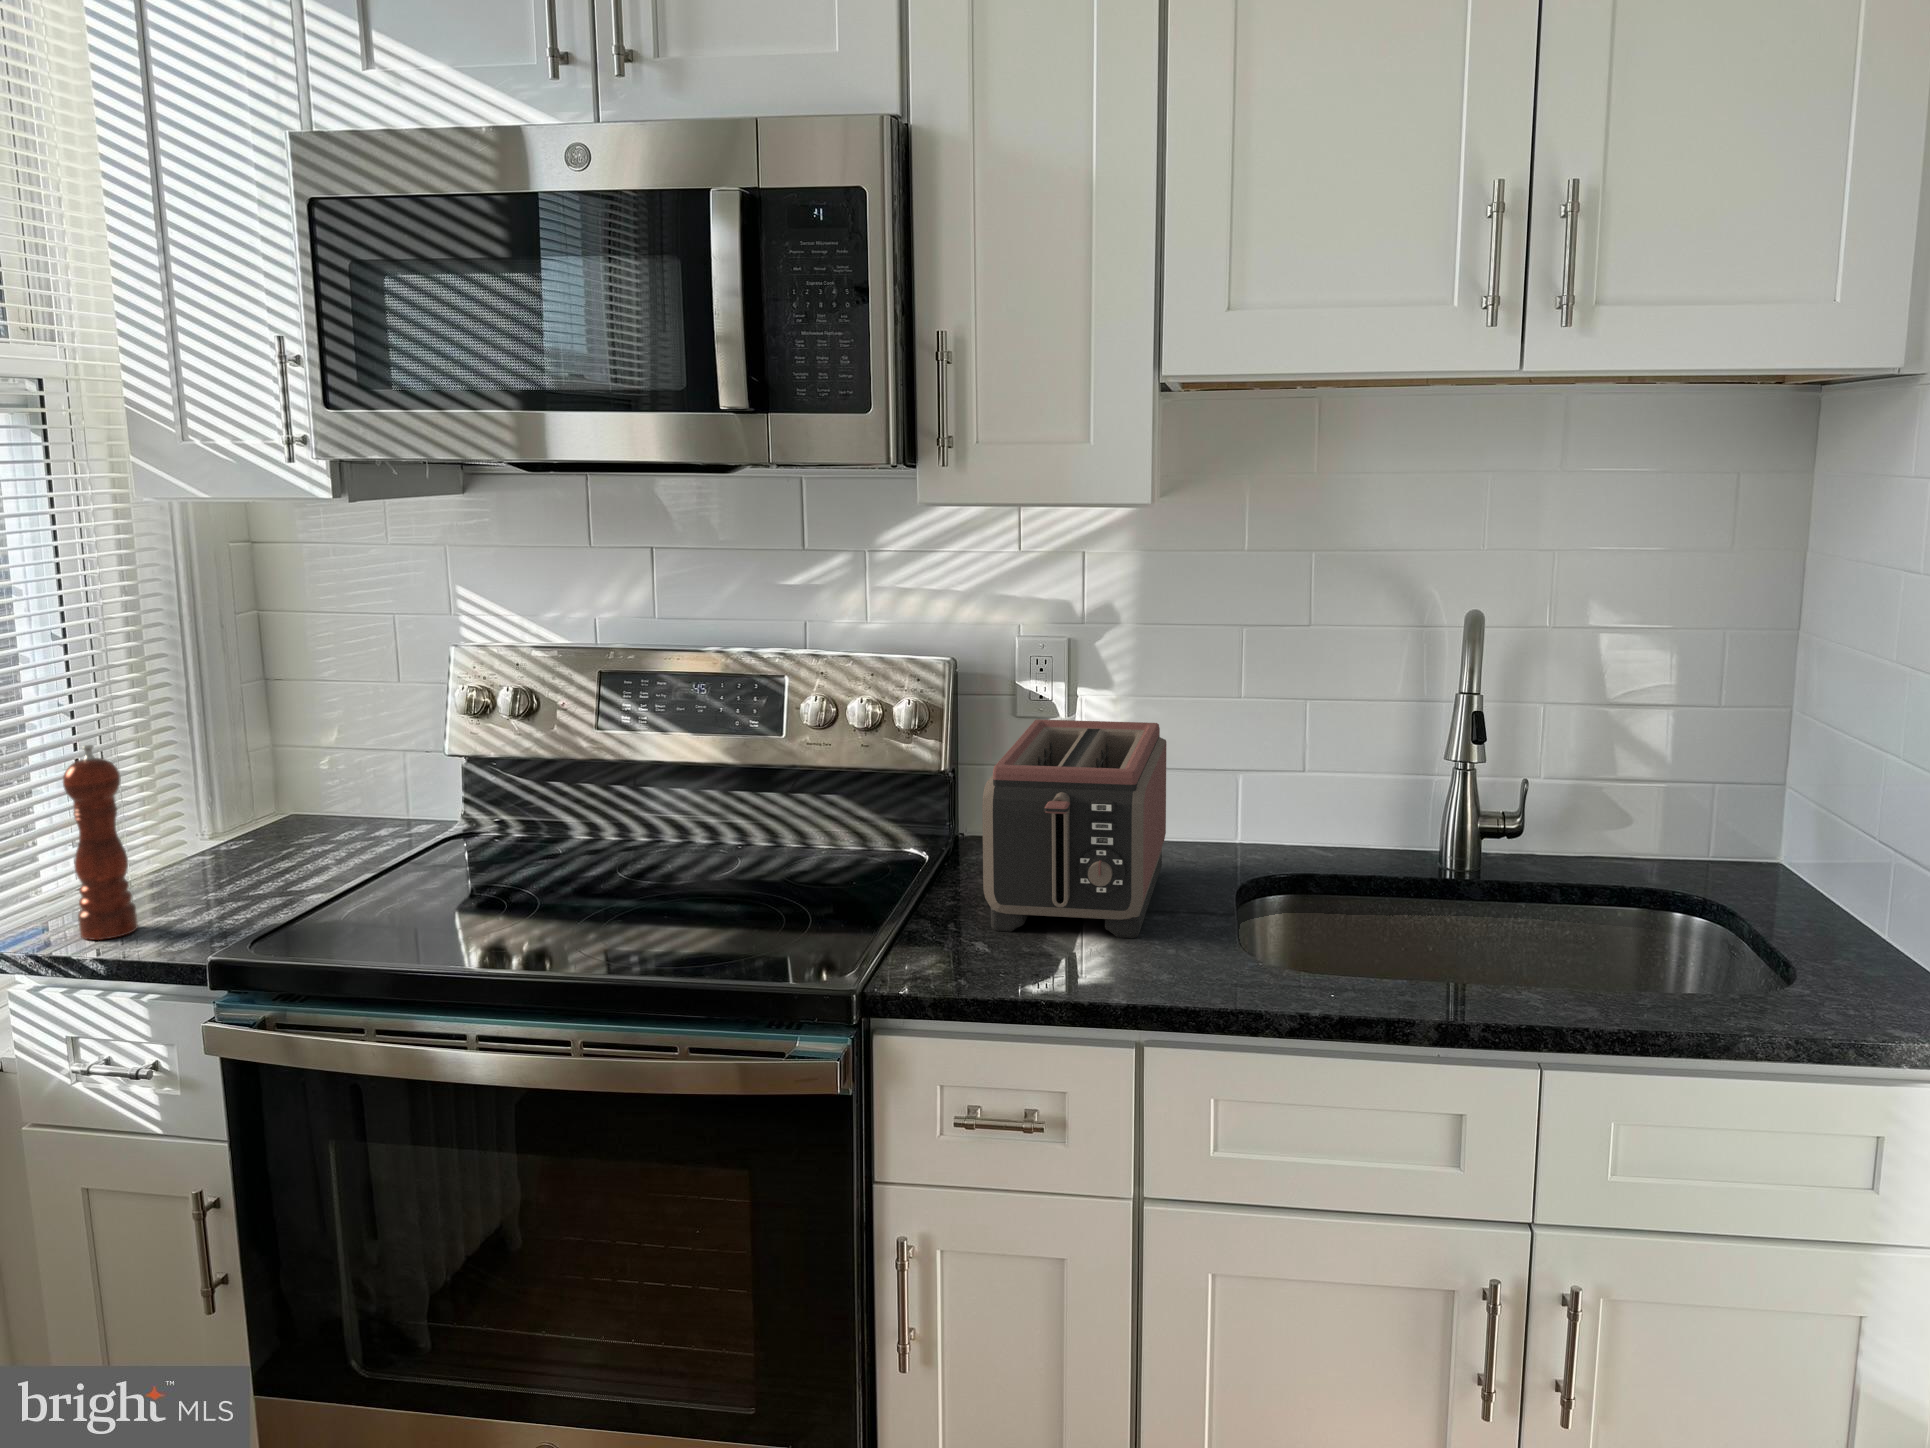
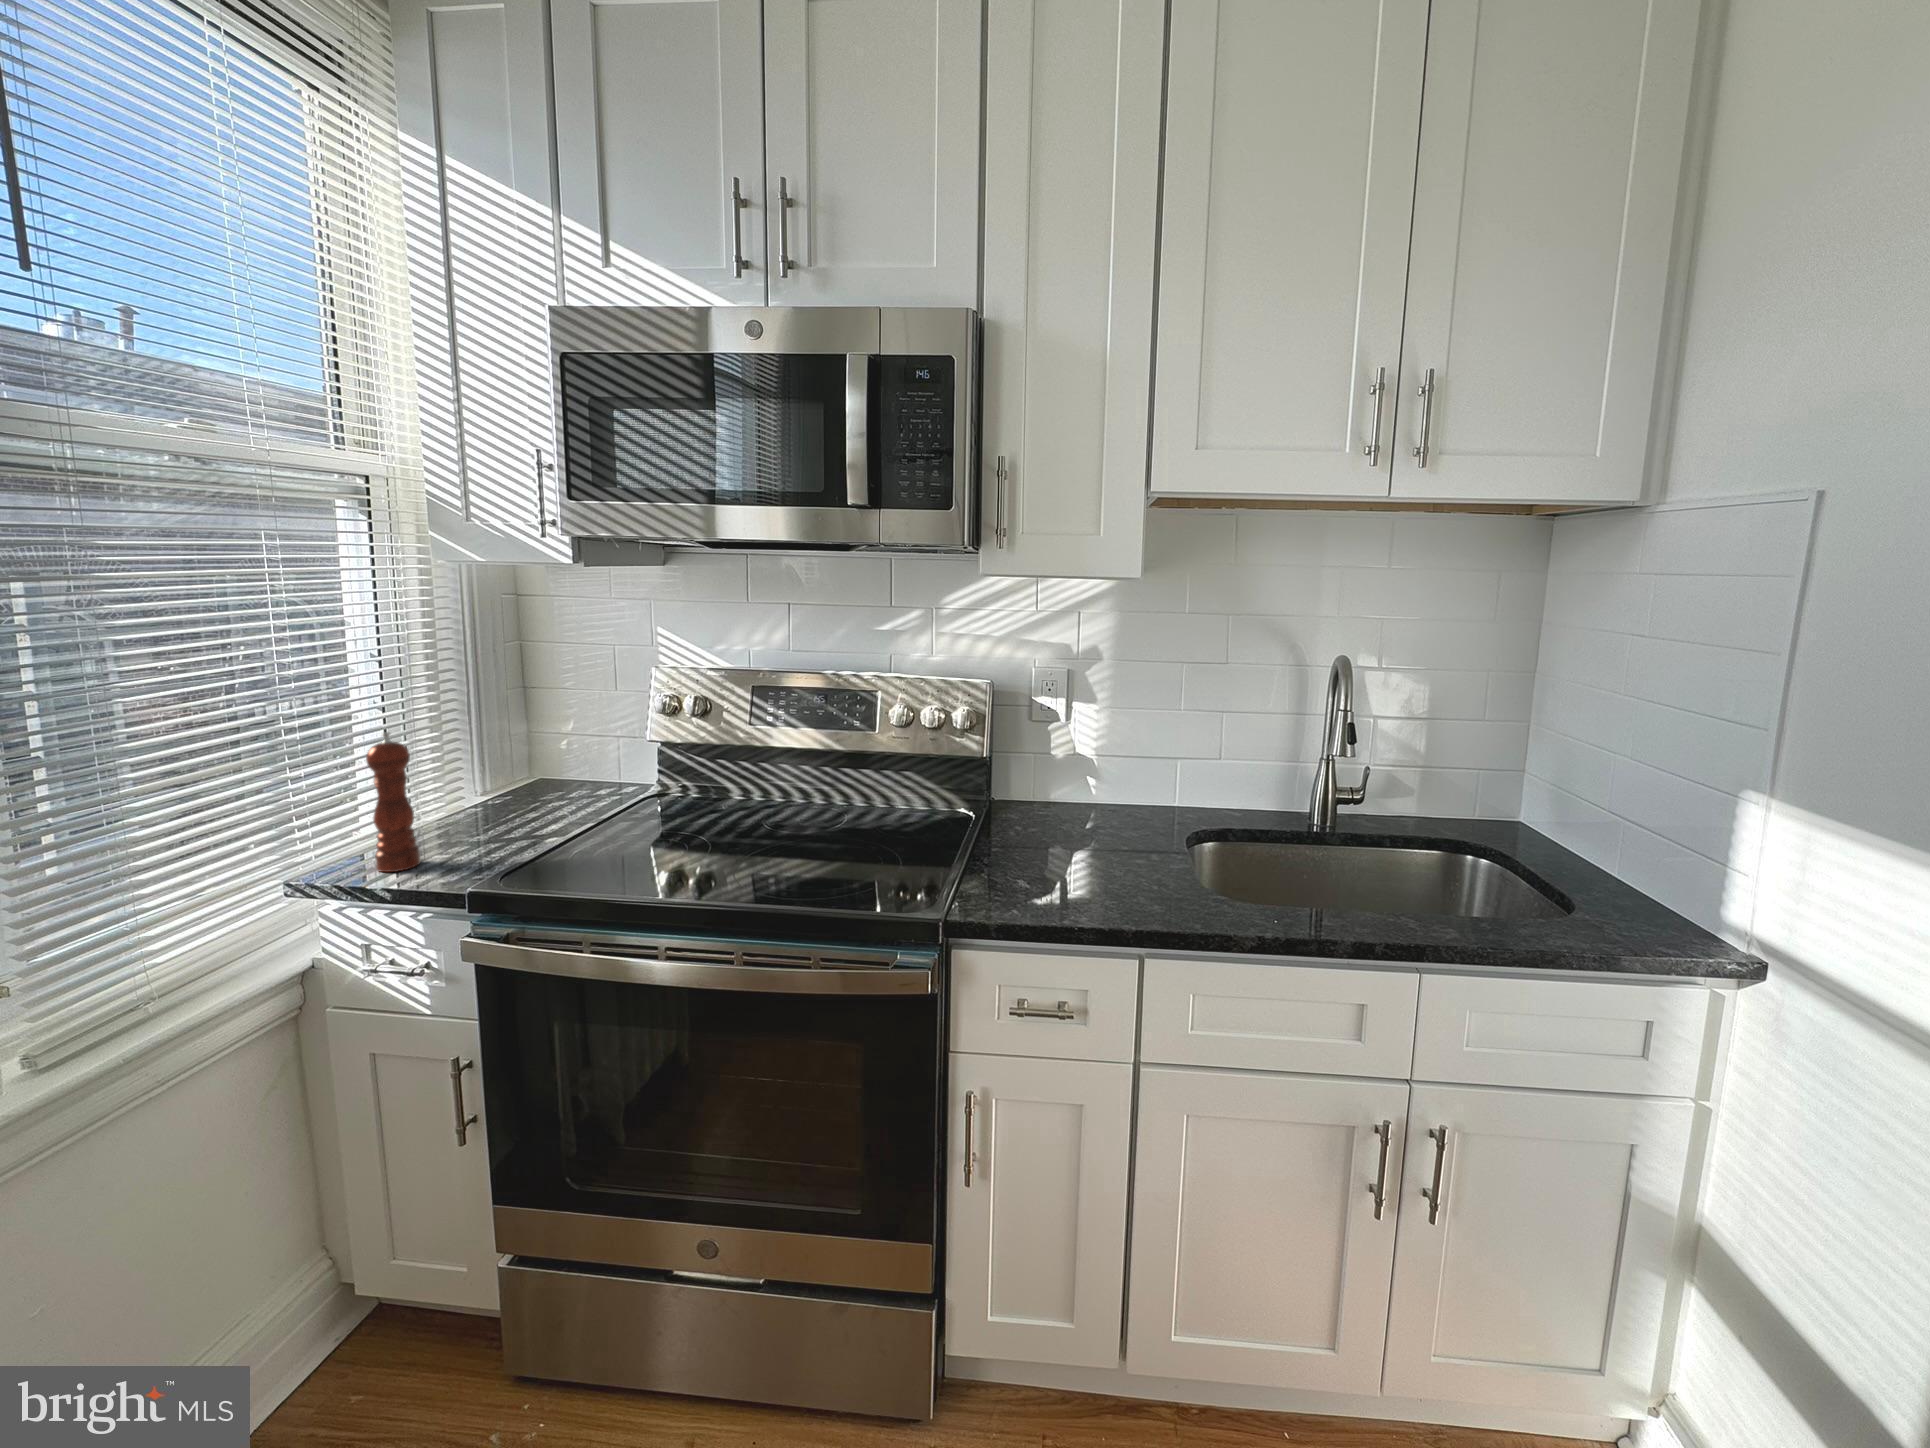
toaster: present [982,719,1167,938] -> none [1022,724,1136,875]

